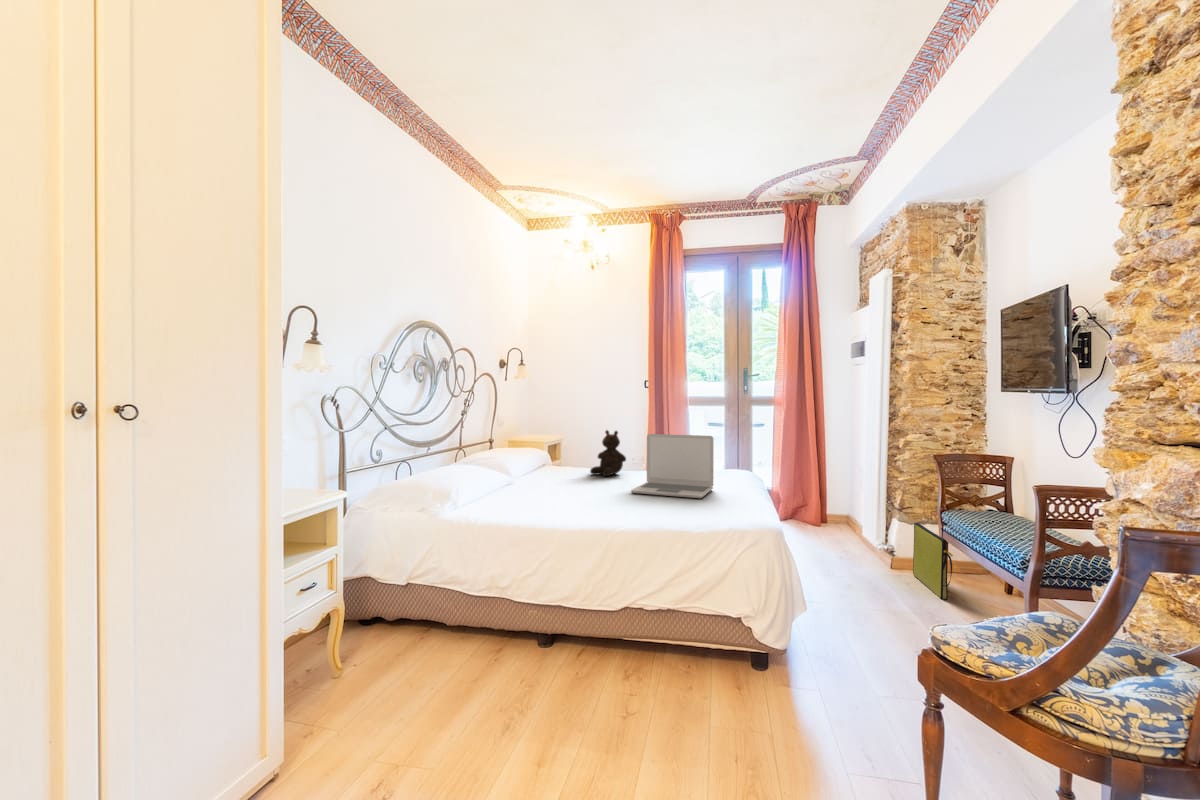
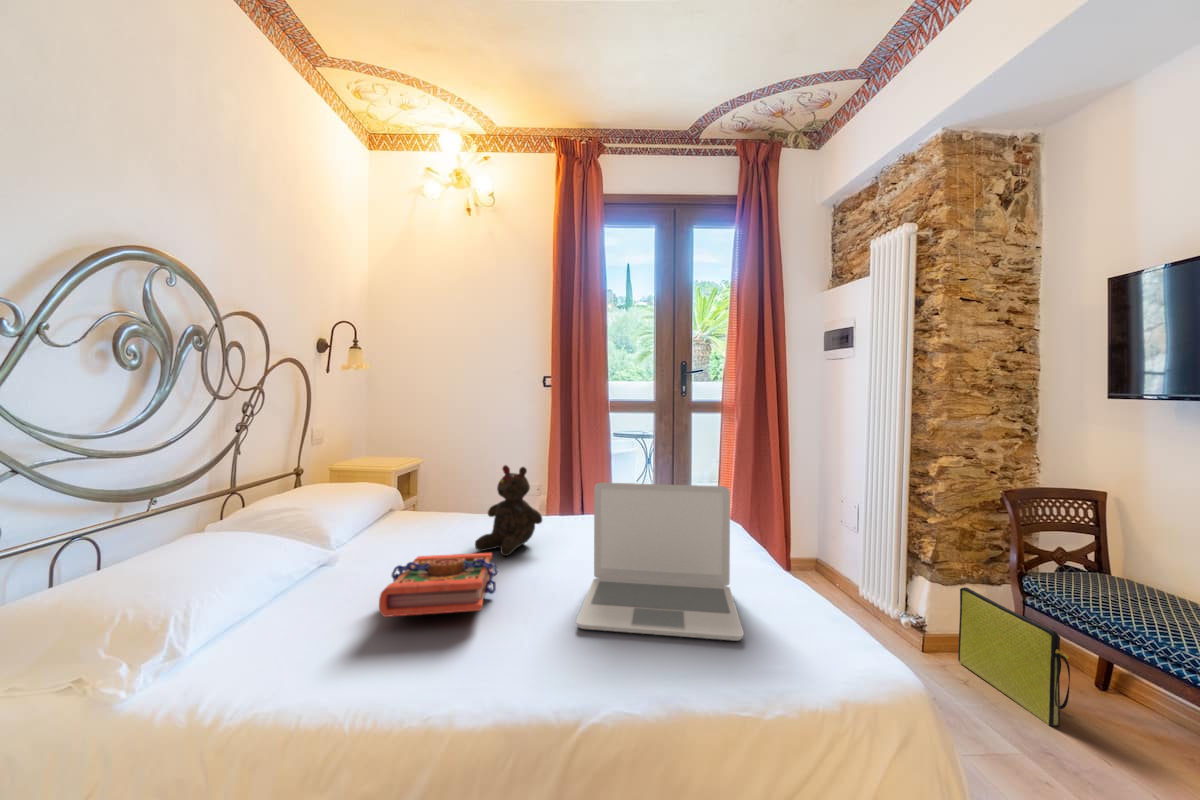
book: none [549,467,599,486] -> present [379,553,498,617]

